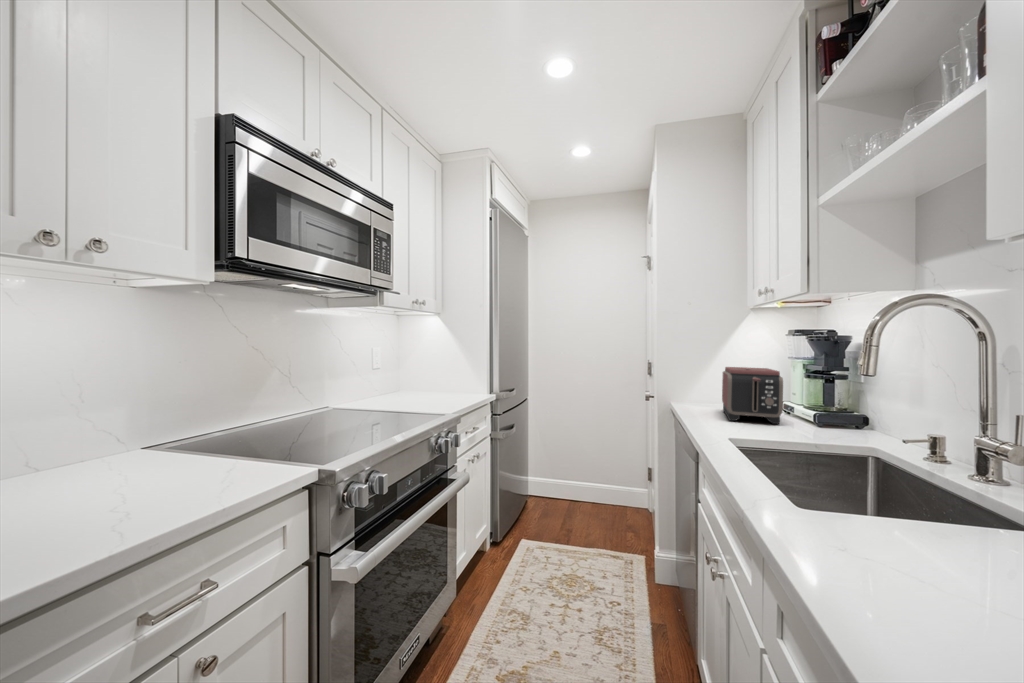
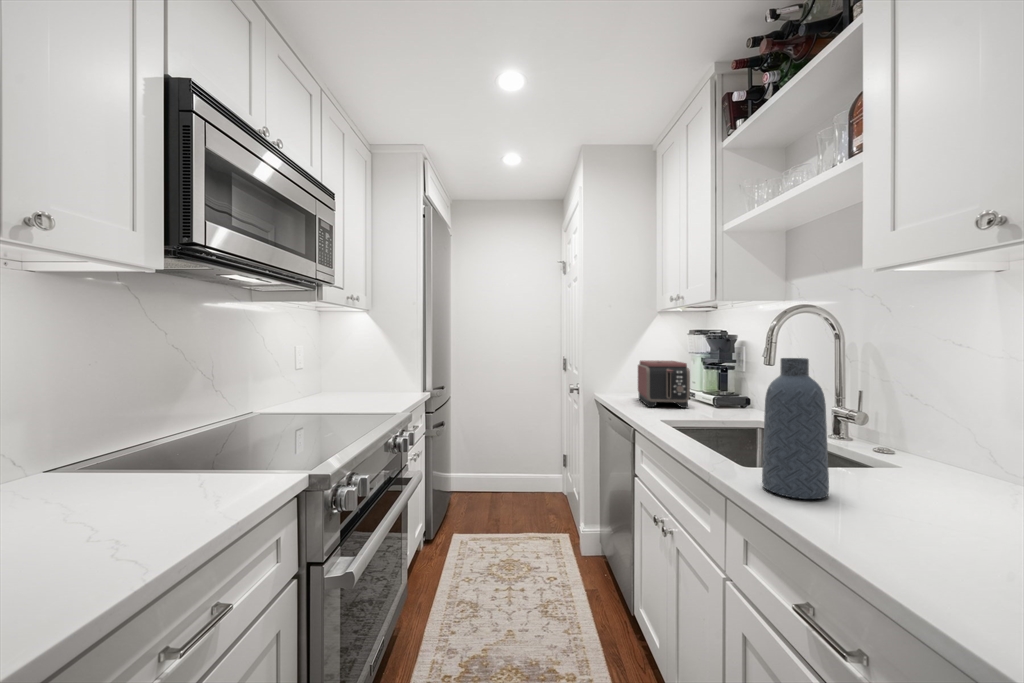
vase: none [831,362,931,560] -> present [762,358,829,499]

